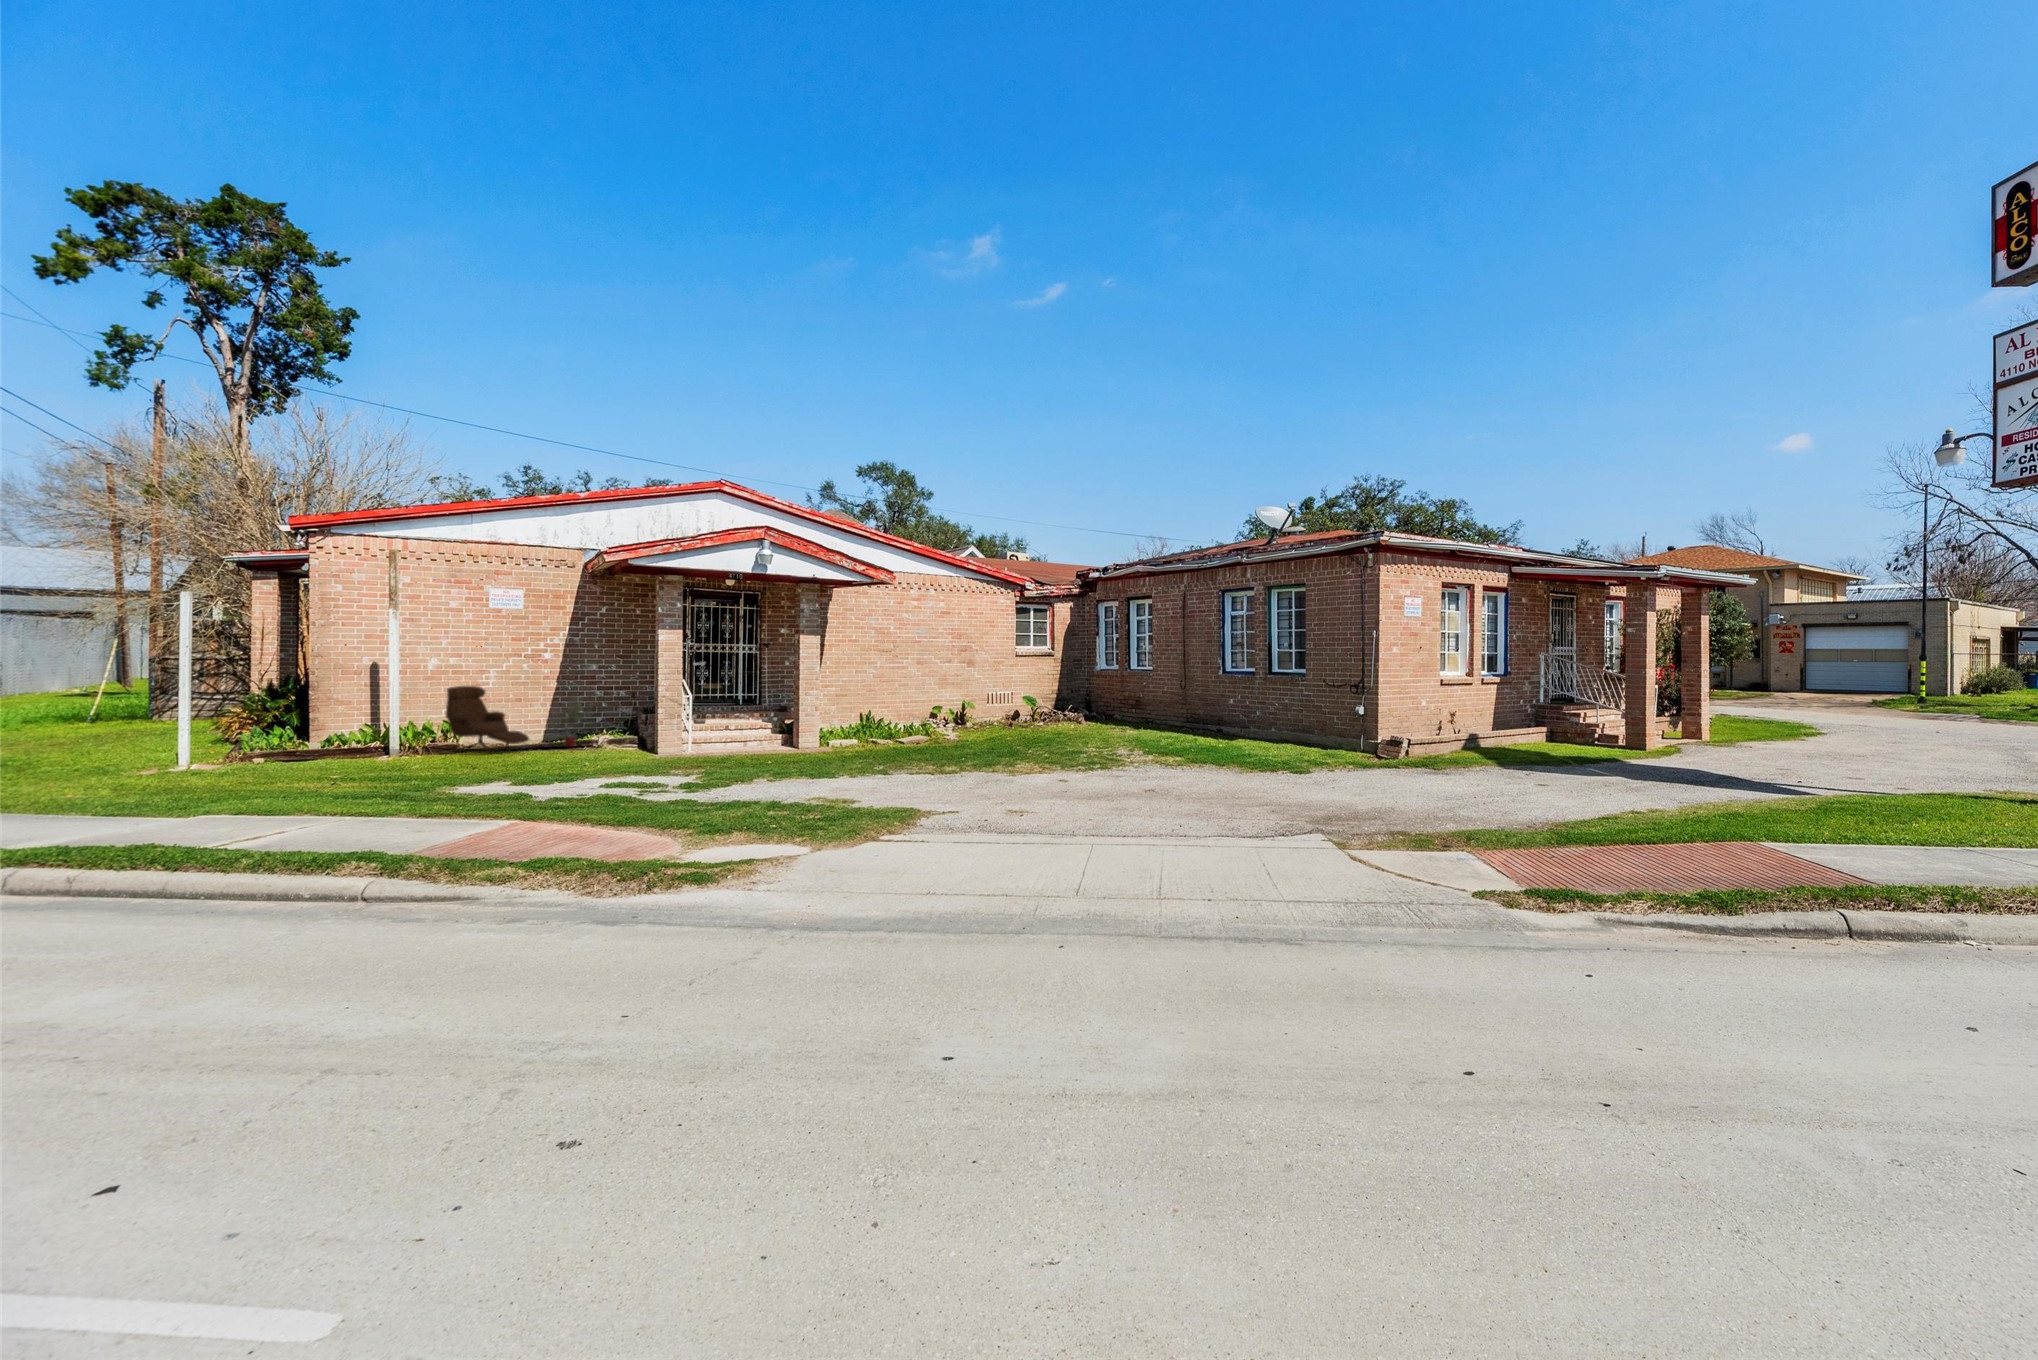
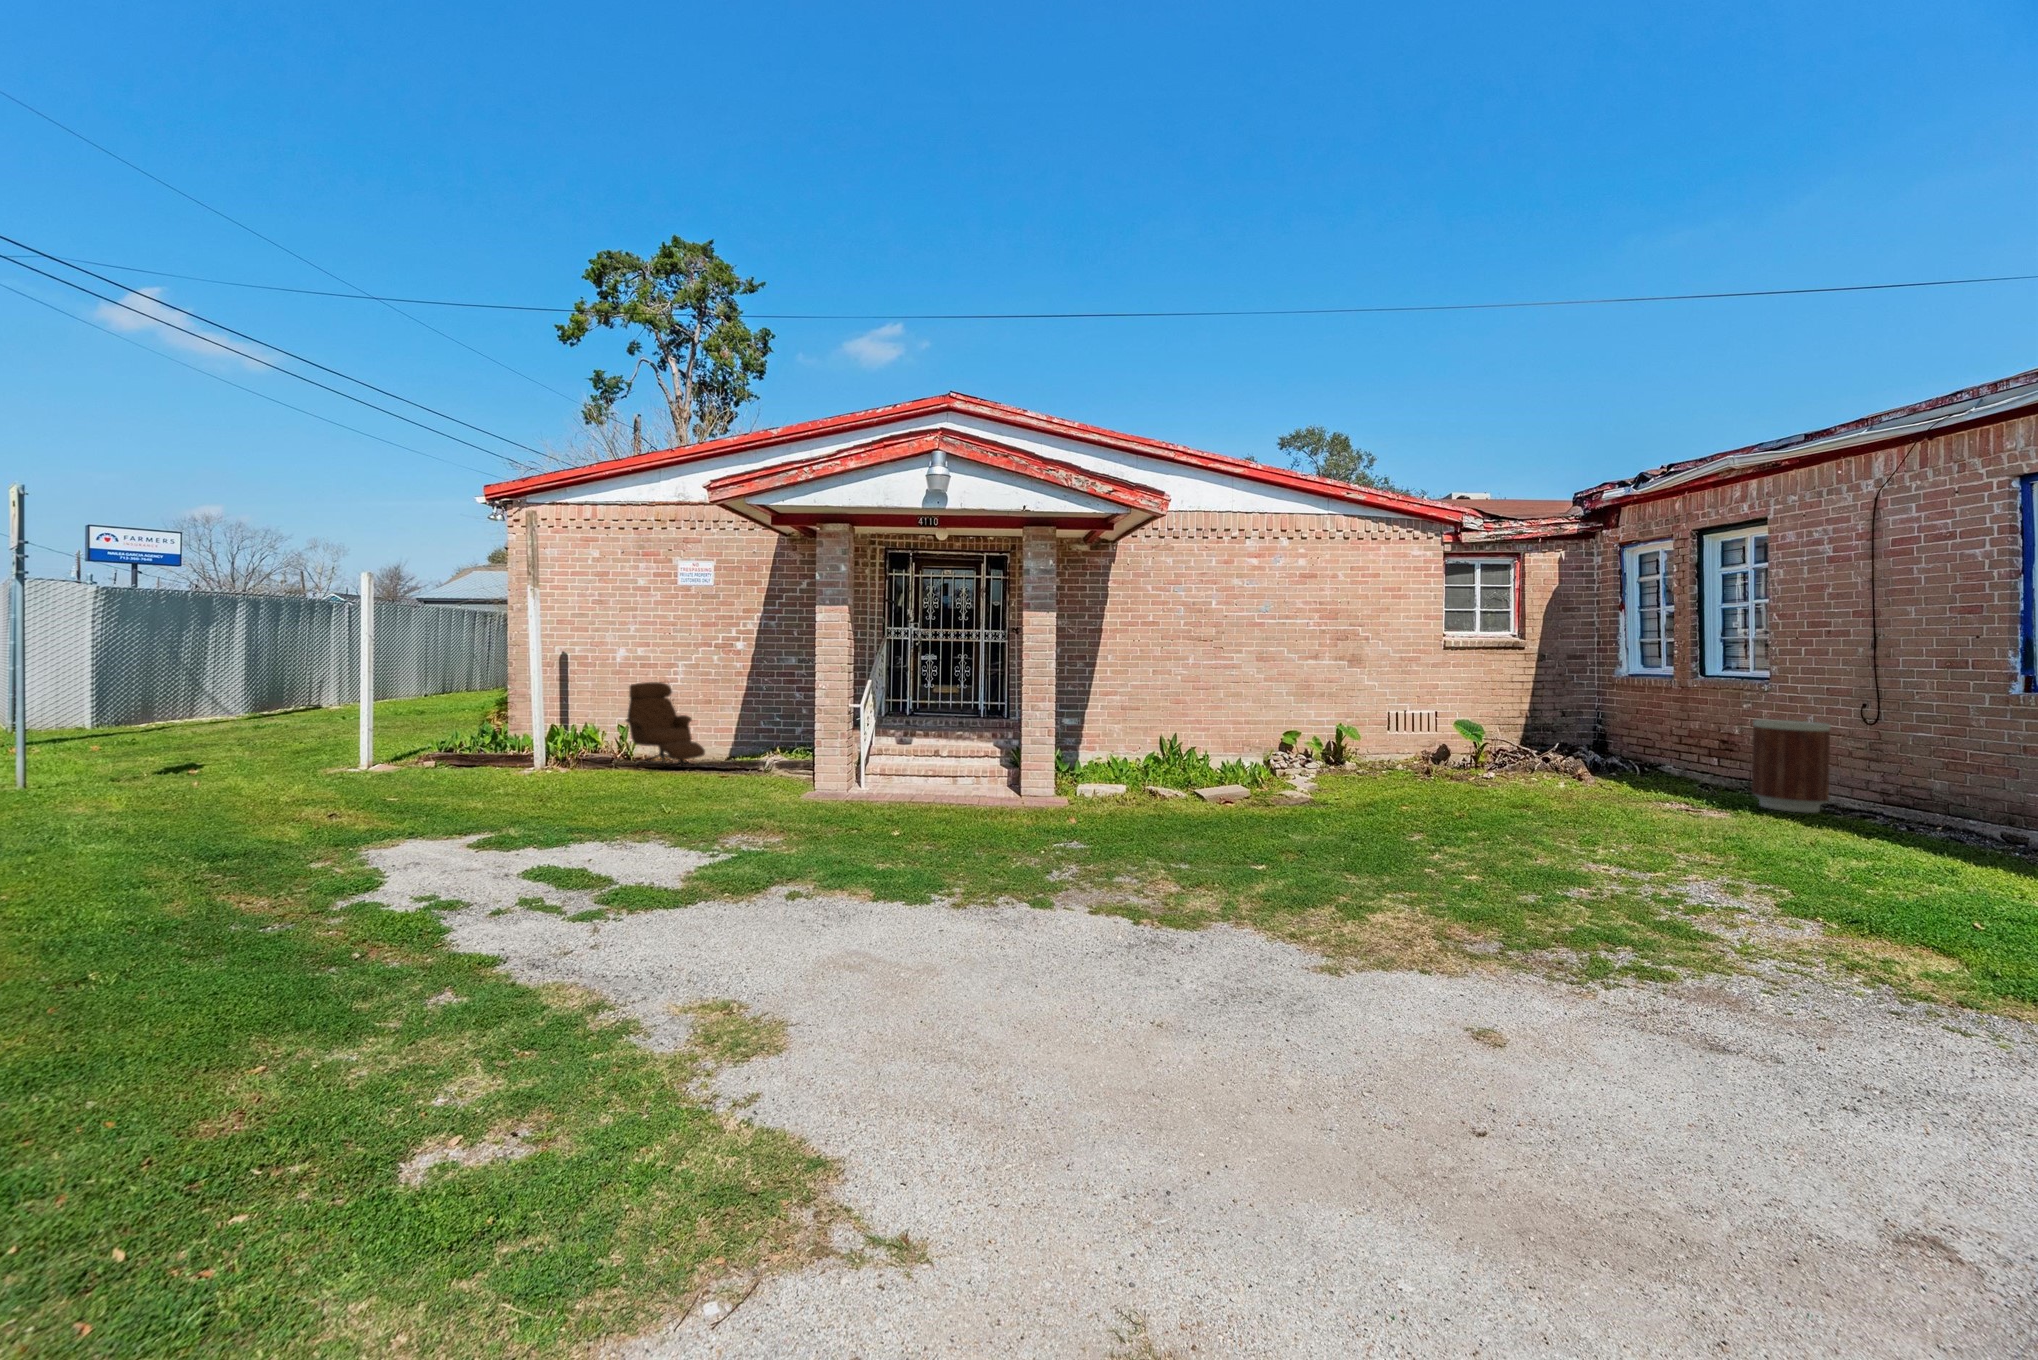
trash can: none [1146,689,1173,730] -> present [1752,719,1830,813]
potted tree: present [550,697,593,747] -> none [732,699,784,766]

